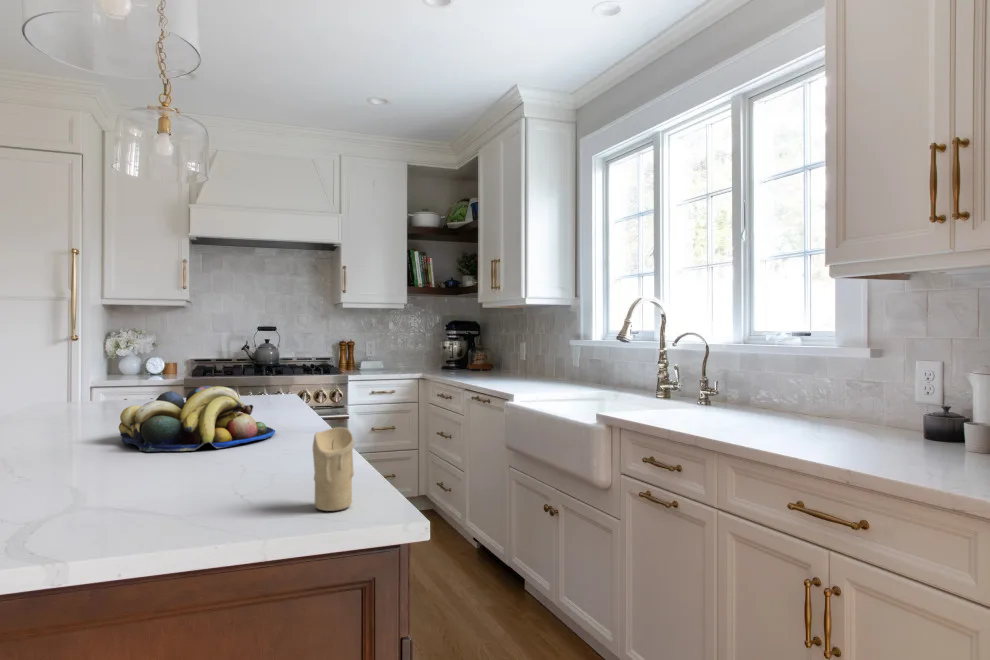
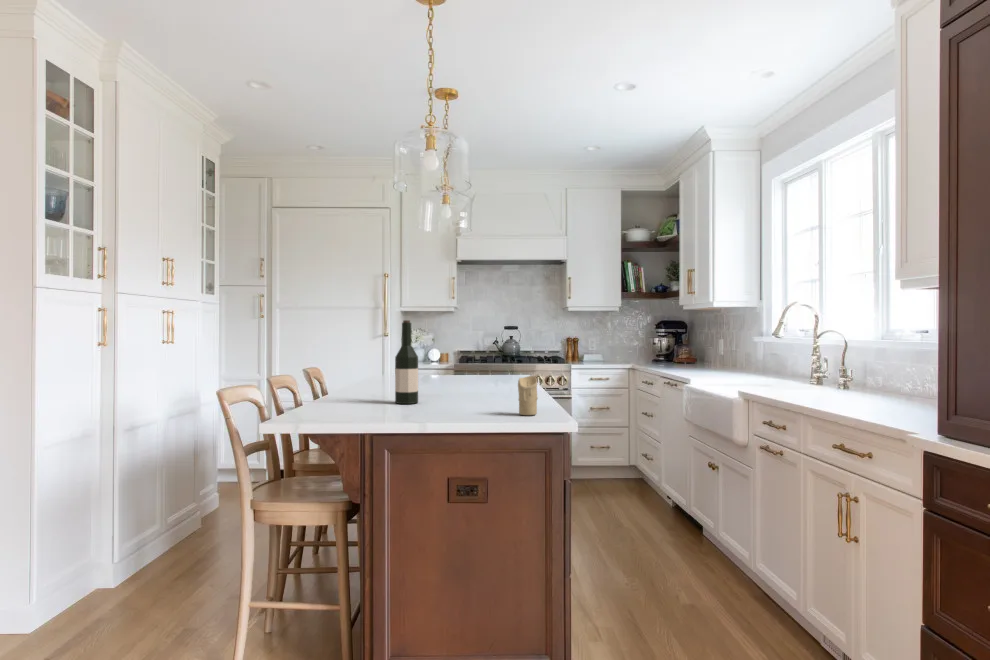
wine bottle: none [35,314,91,490] -> present [395,320,418,404]
fruit bowl: present [119,385,275,452] -> none [425,361,508,395]

